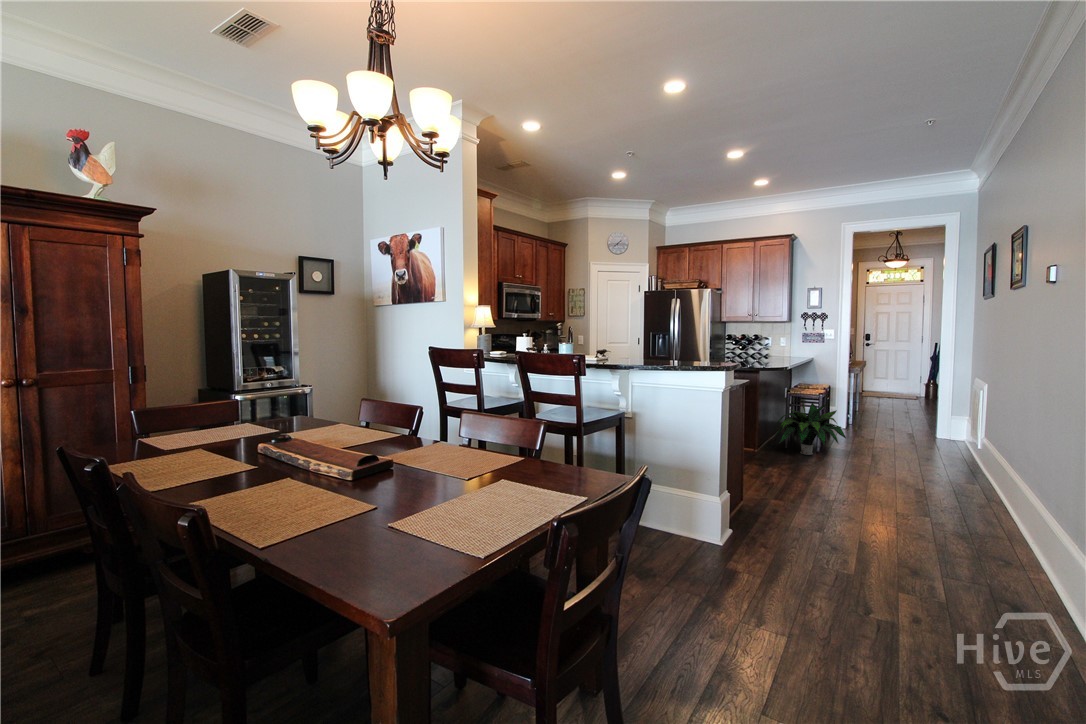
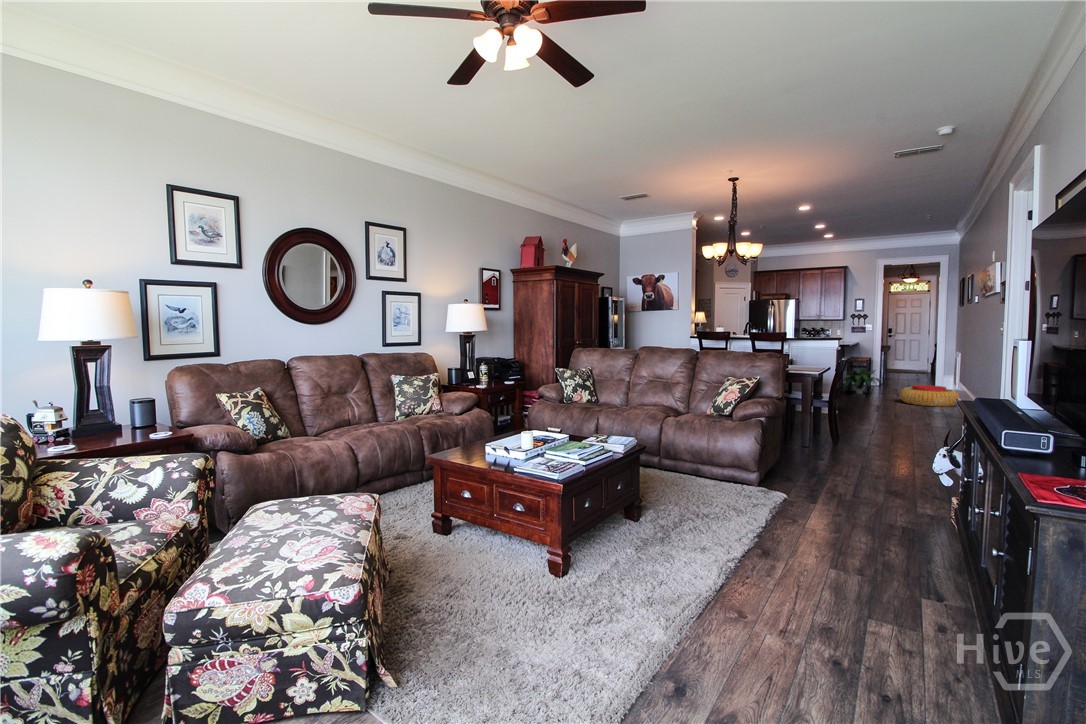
pouf: none [876,449,996,503] -> present [899,385,959,407]

